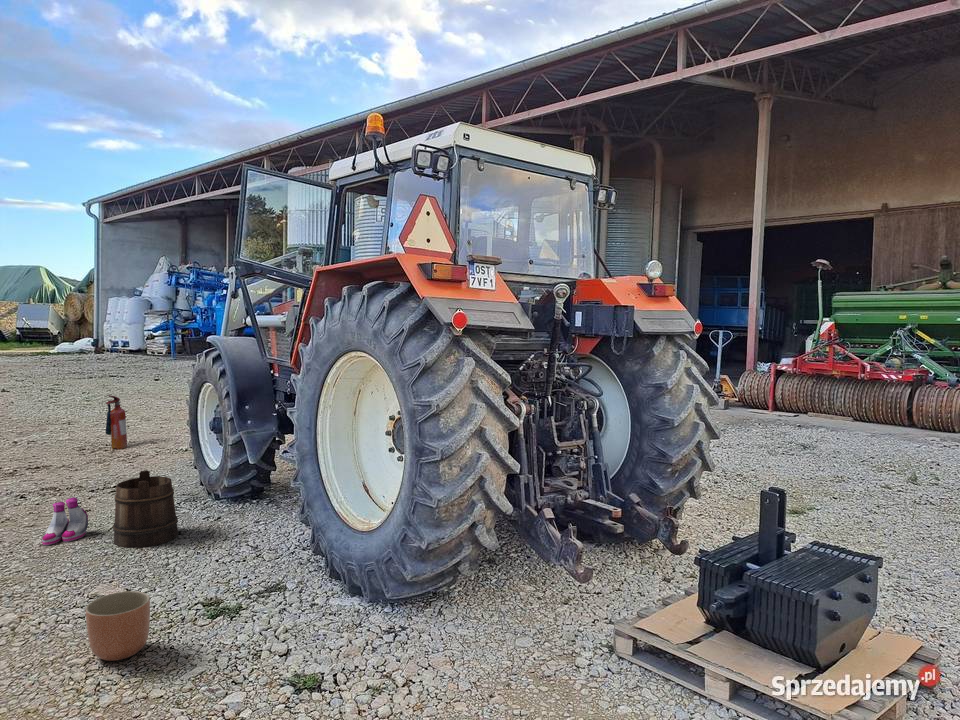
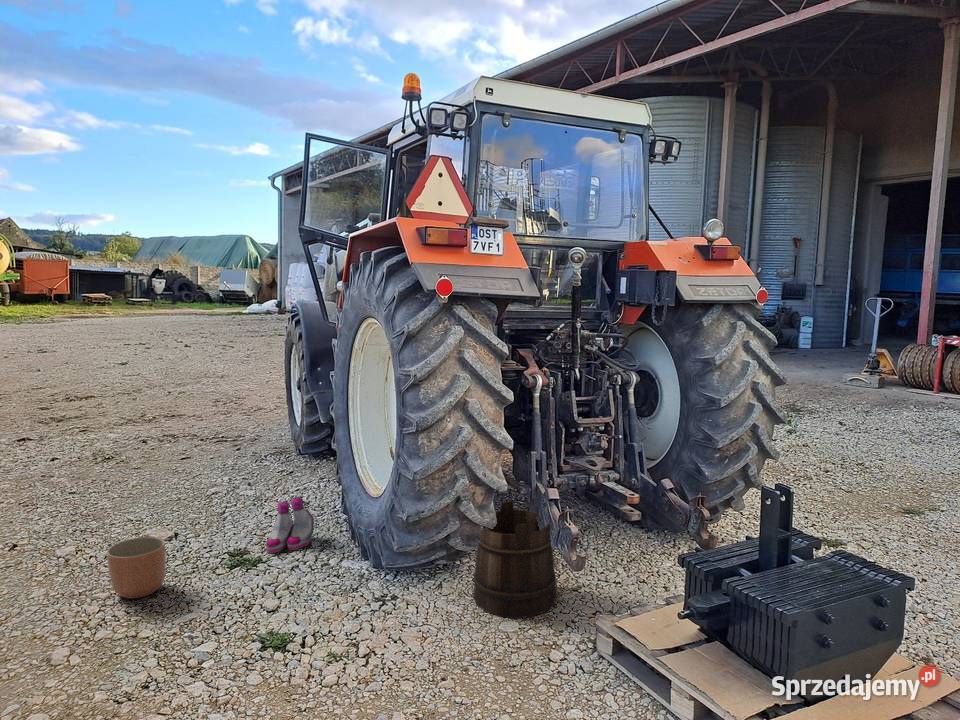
fire extinguisher: present [106,395,127,449] -> none [235,354,254,404]
bucket: present [113,470,178,548] -> present [474,501,556,618]
boots: present [42,497,88,545] -> present [266,497,314,553]

